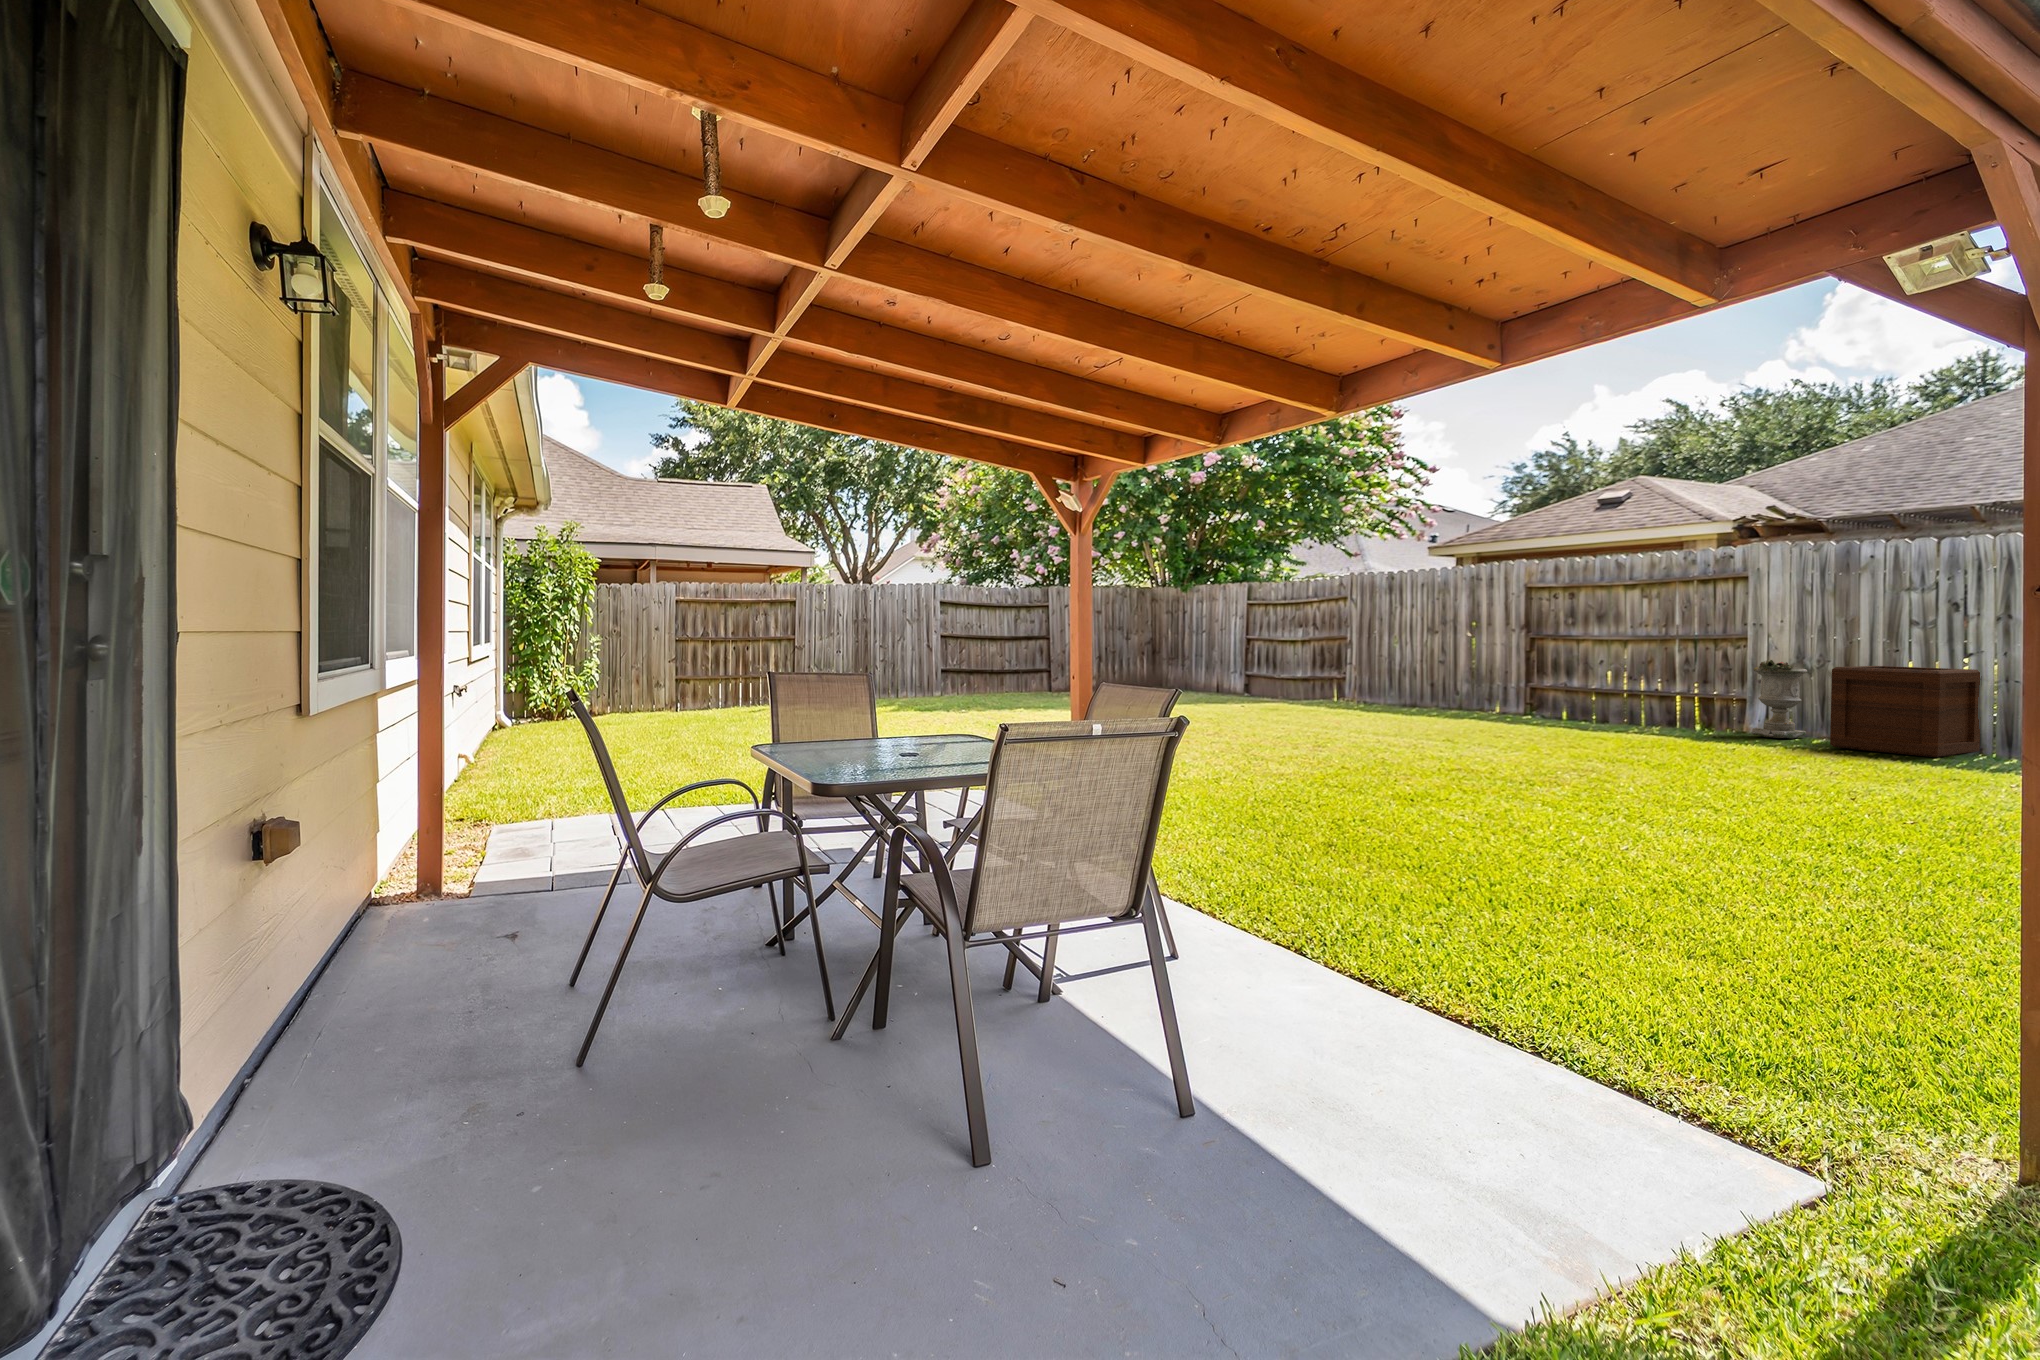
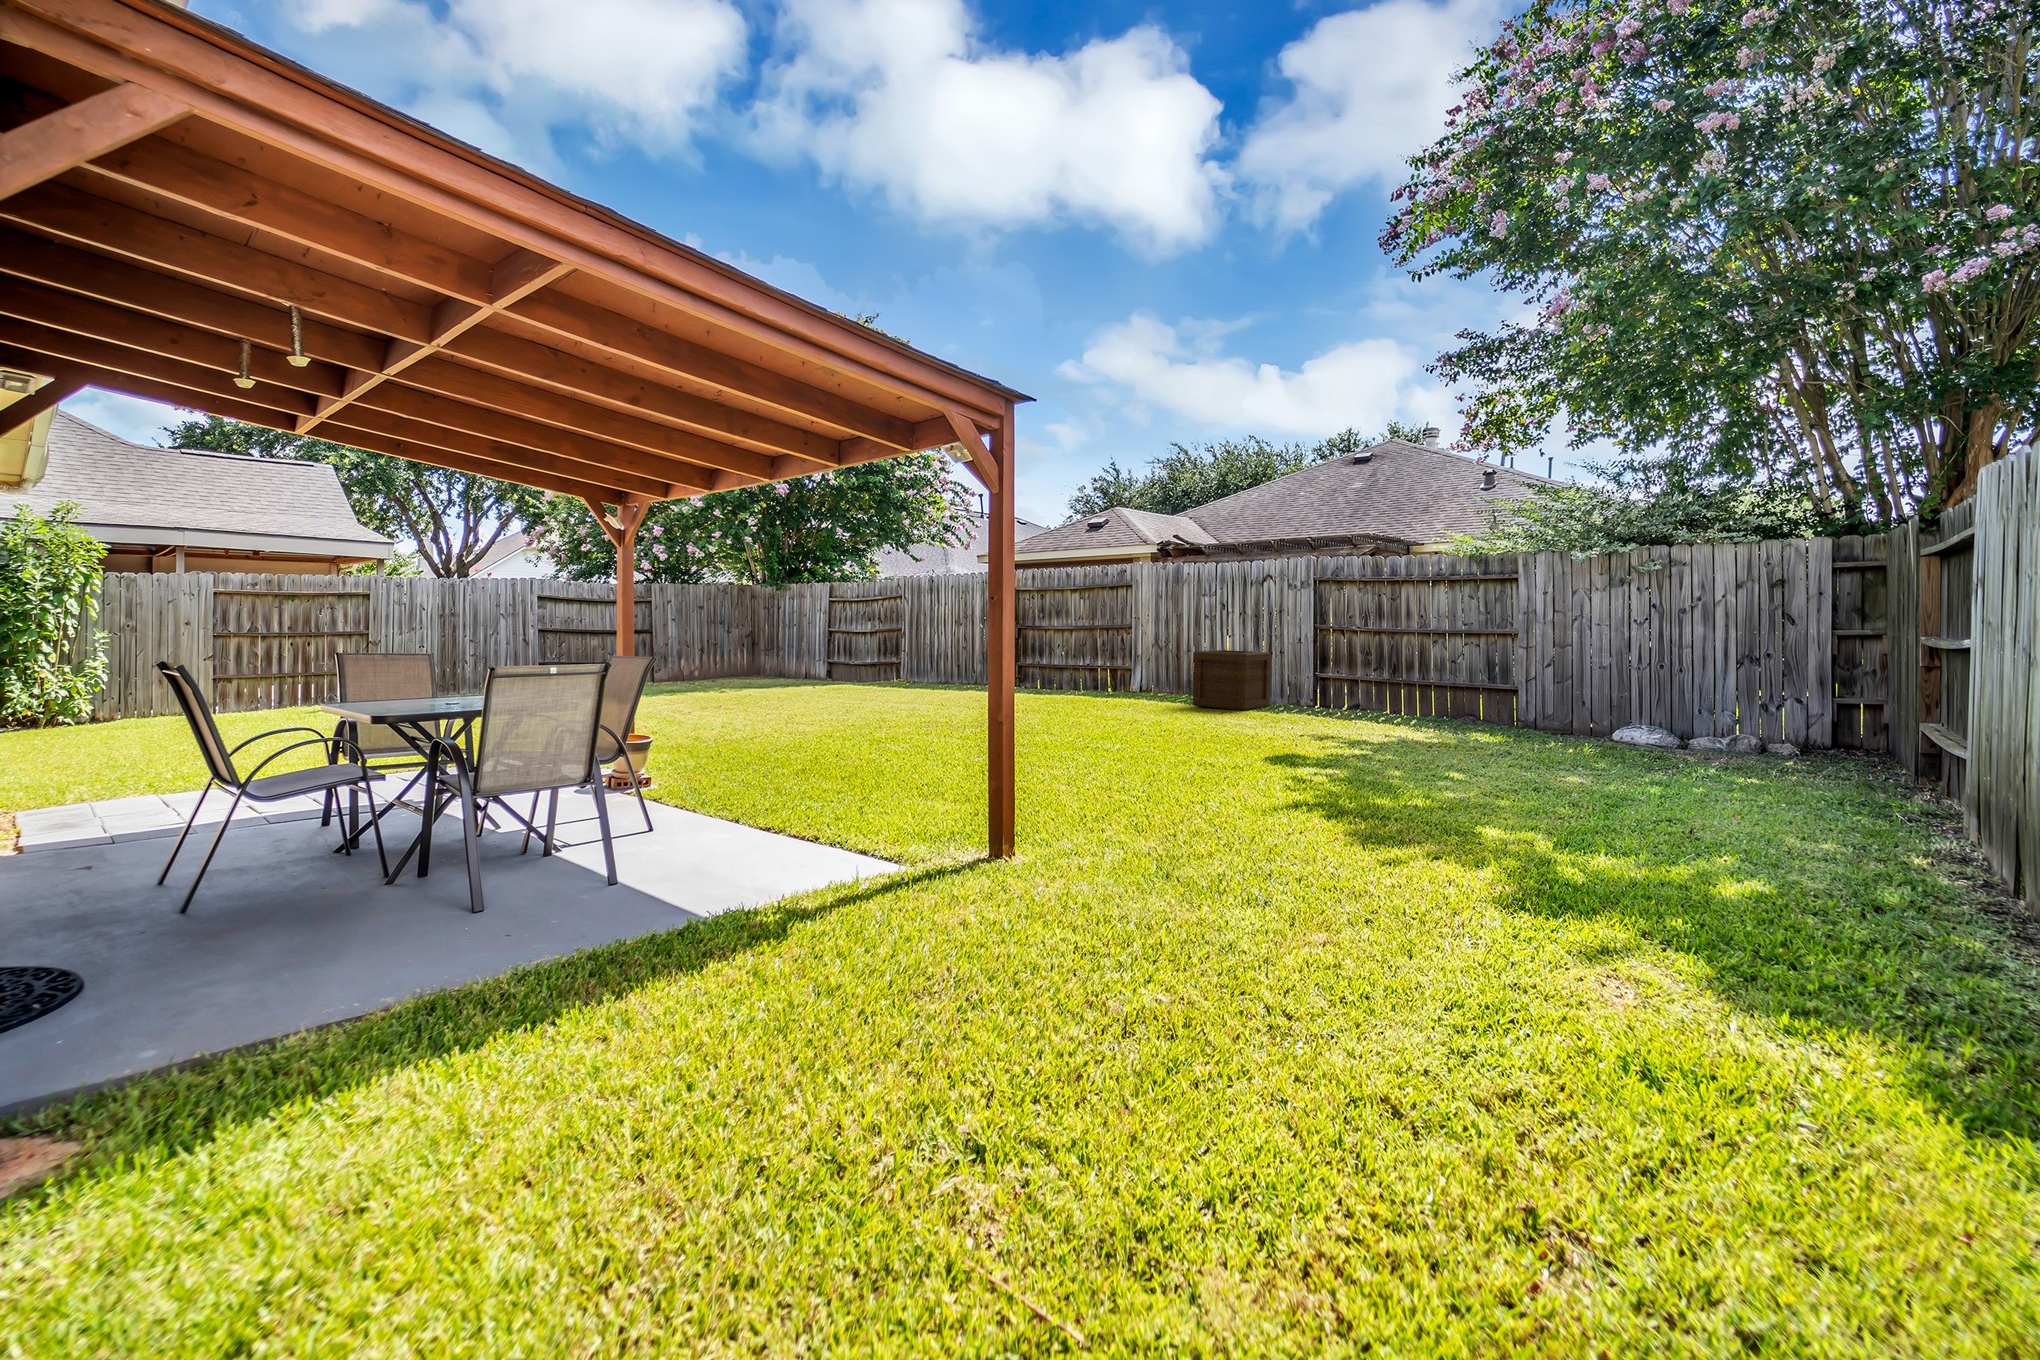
planter: present [1752,660,1807,739] -> none [1155,646,1186,701]

